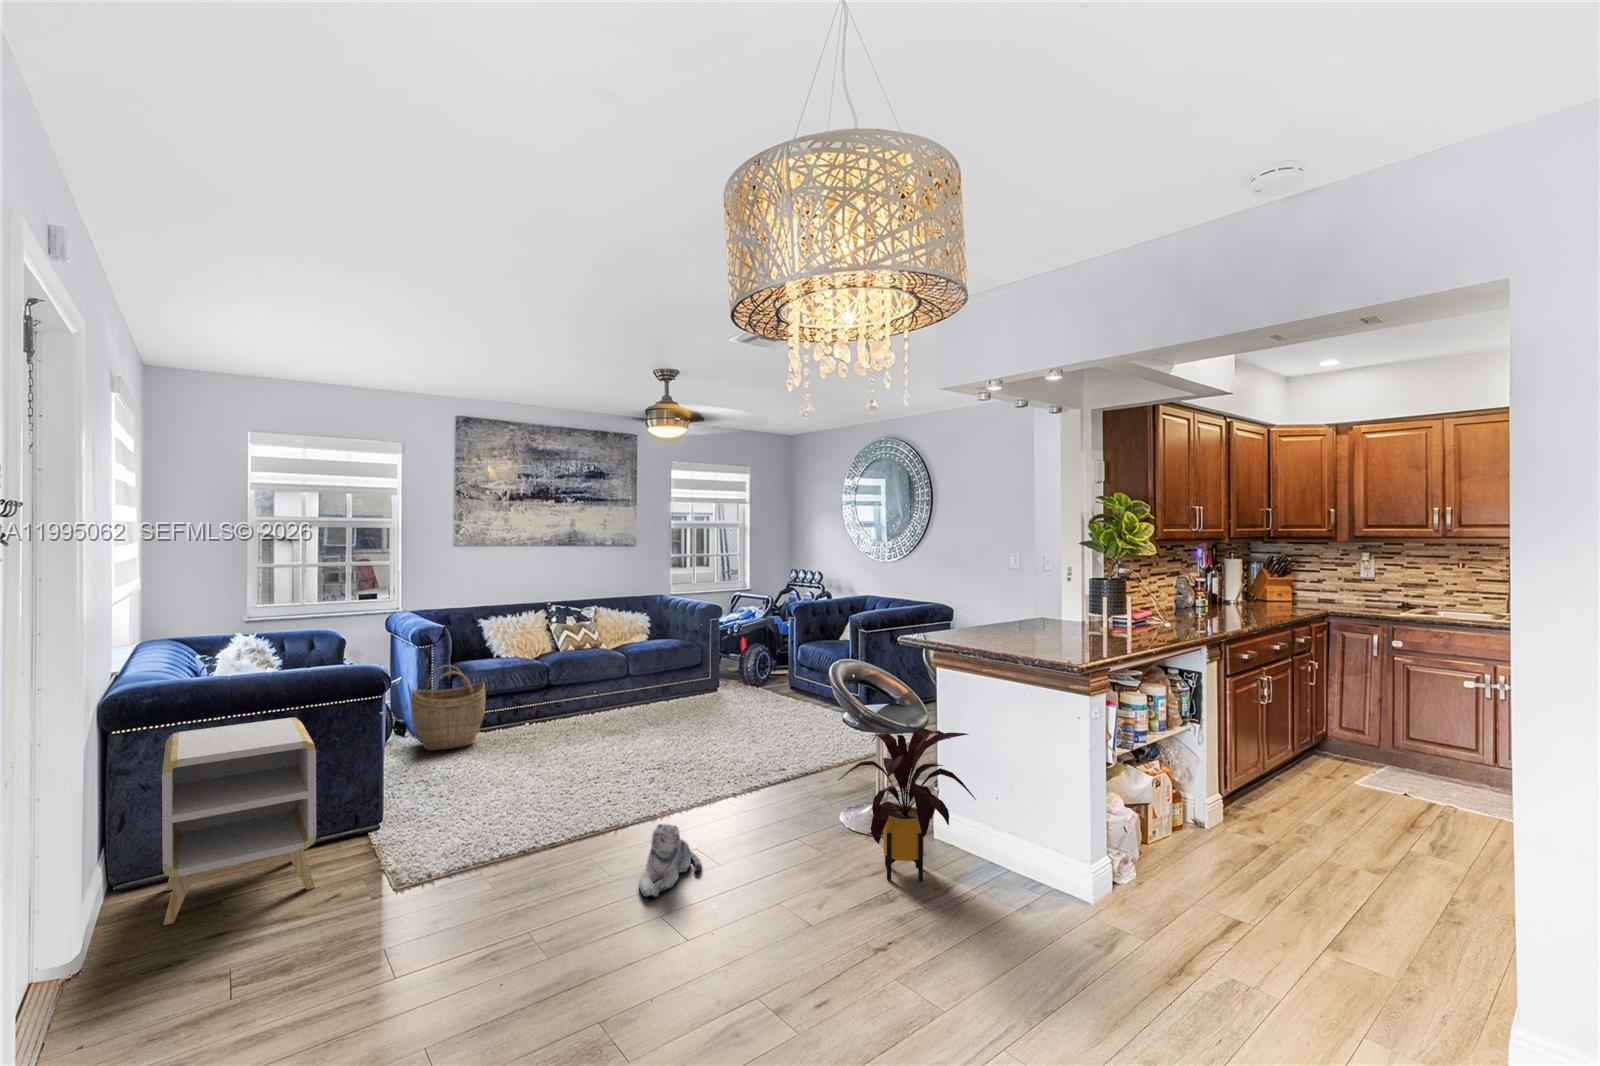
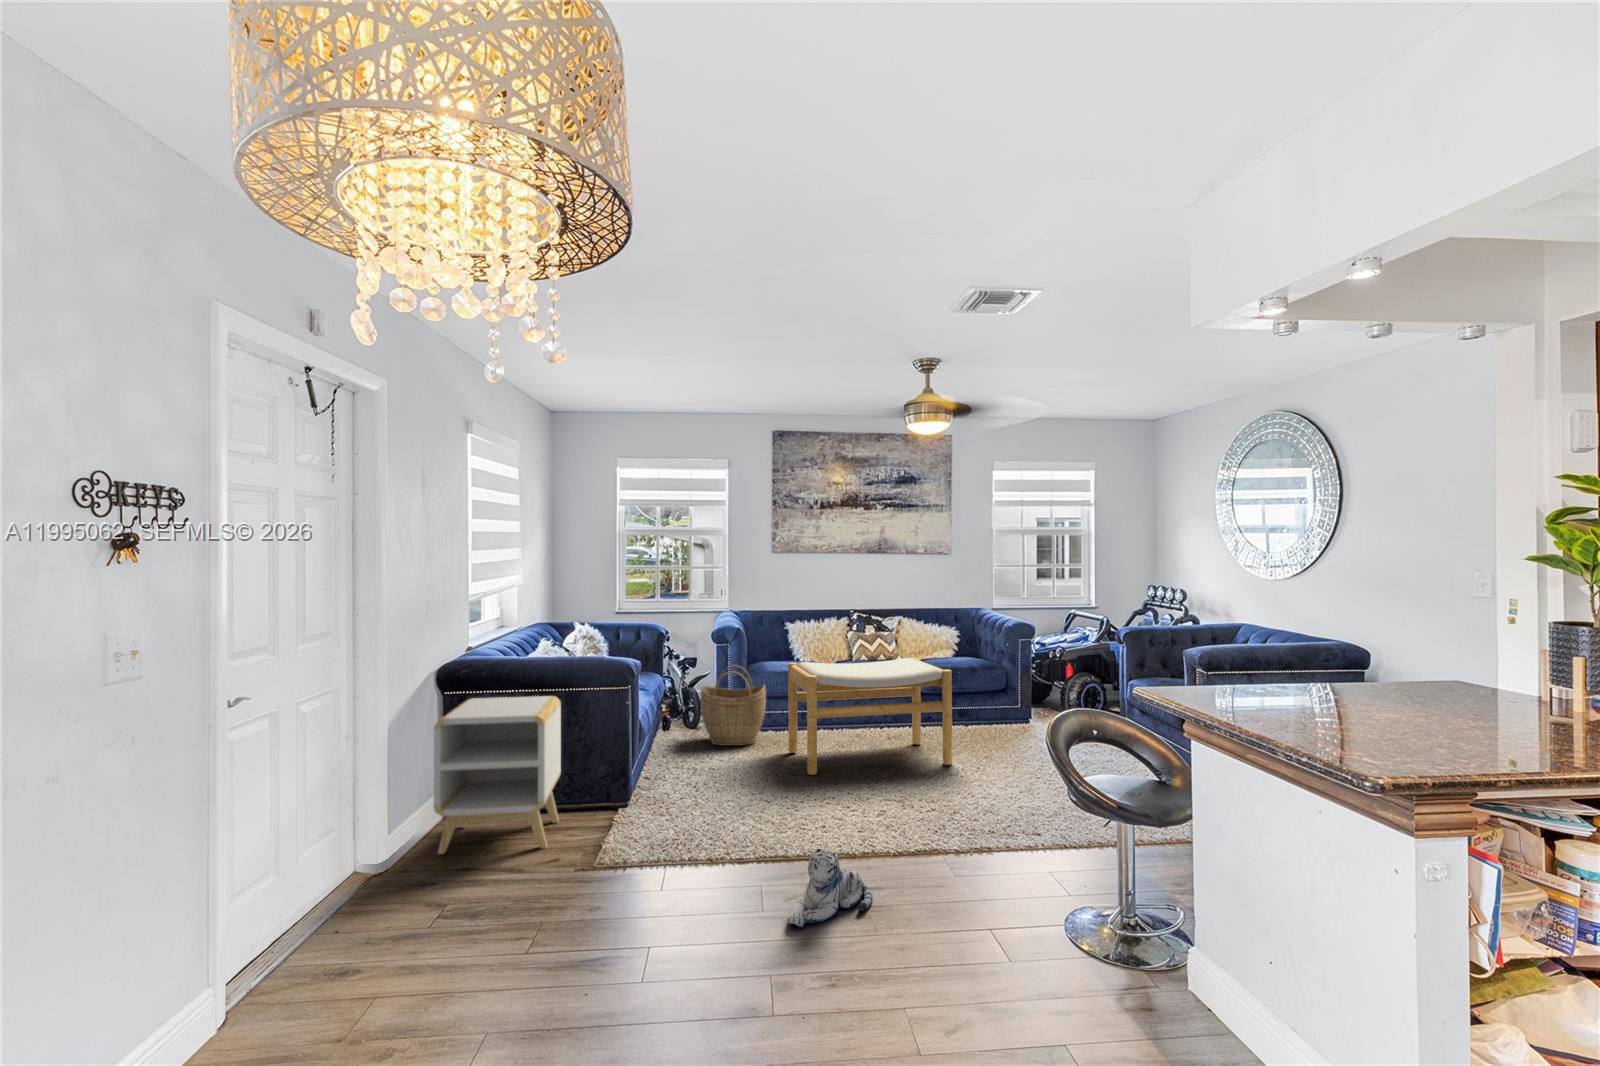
footstool: none [519,644,682,765] -> present [788,658,952,775]
house plant: present [838,728,976,881] -> none [1018,786,1207,991]

